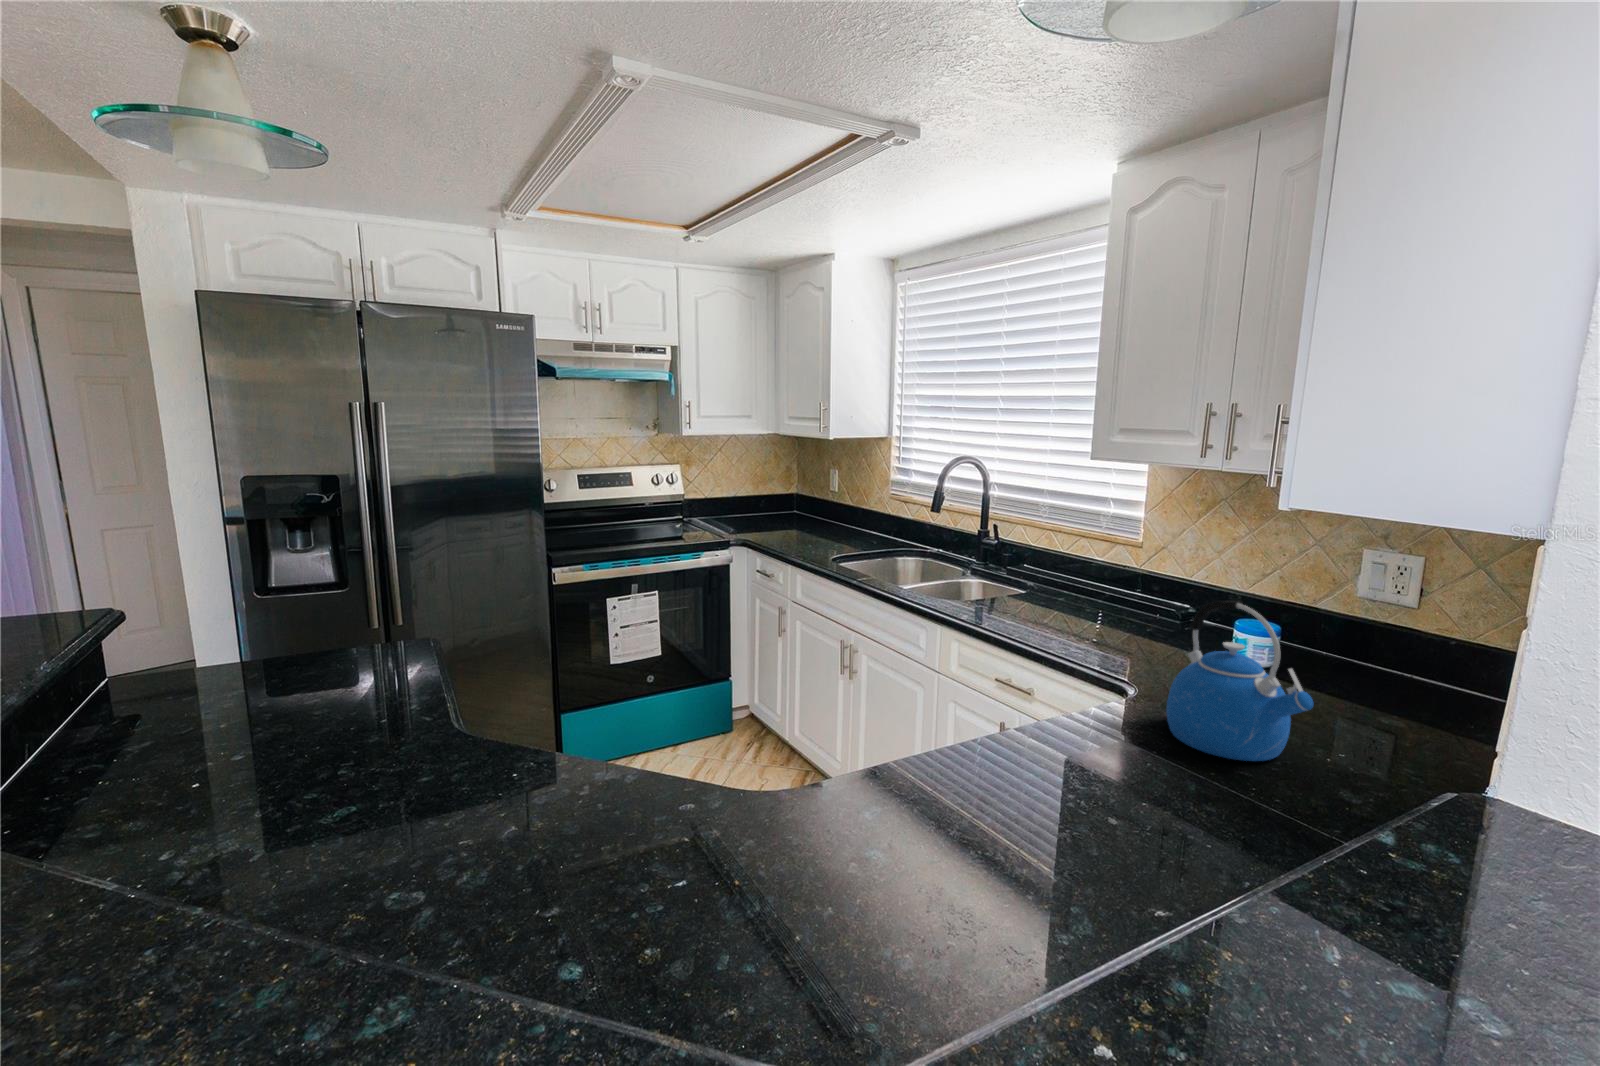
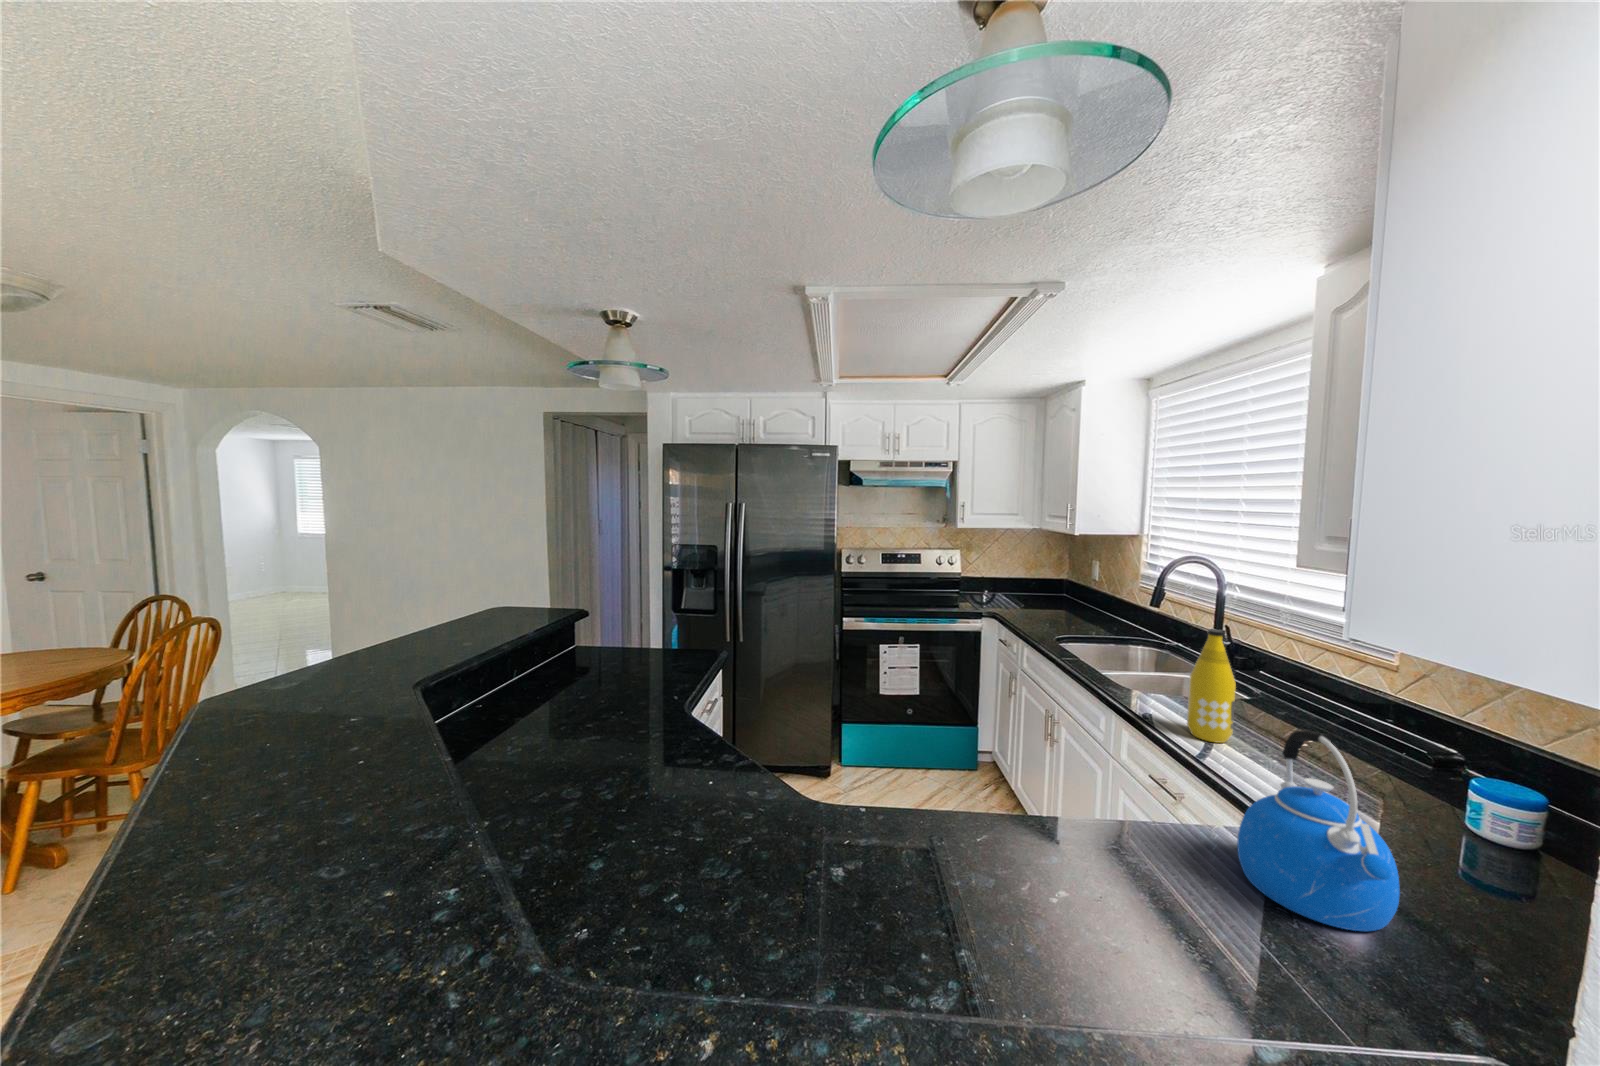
bottle: none [1022,526,1063,635] -> present [1187,629,1236,743]

